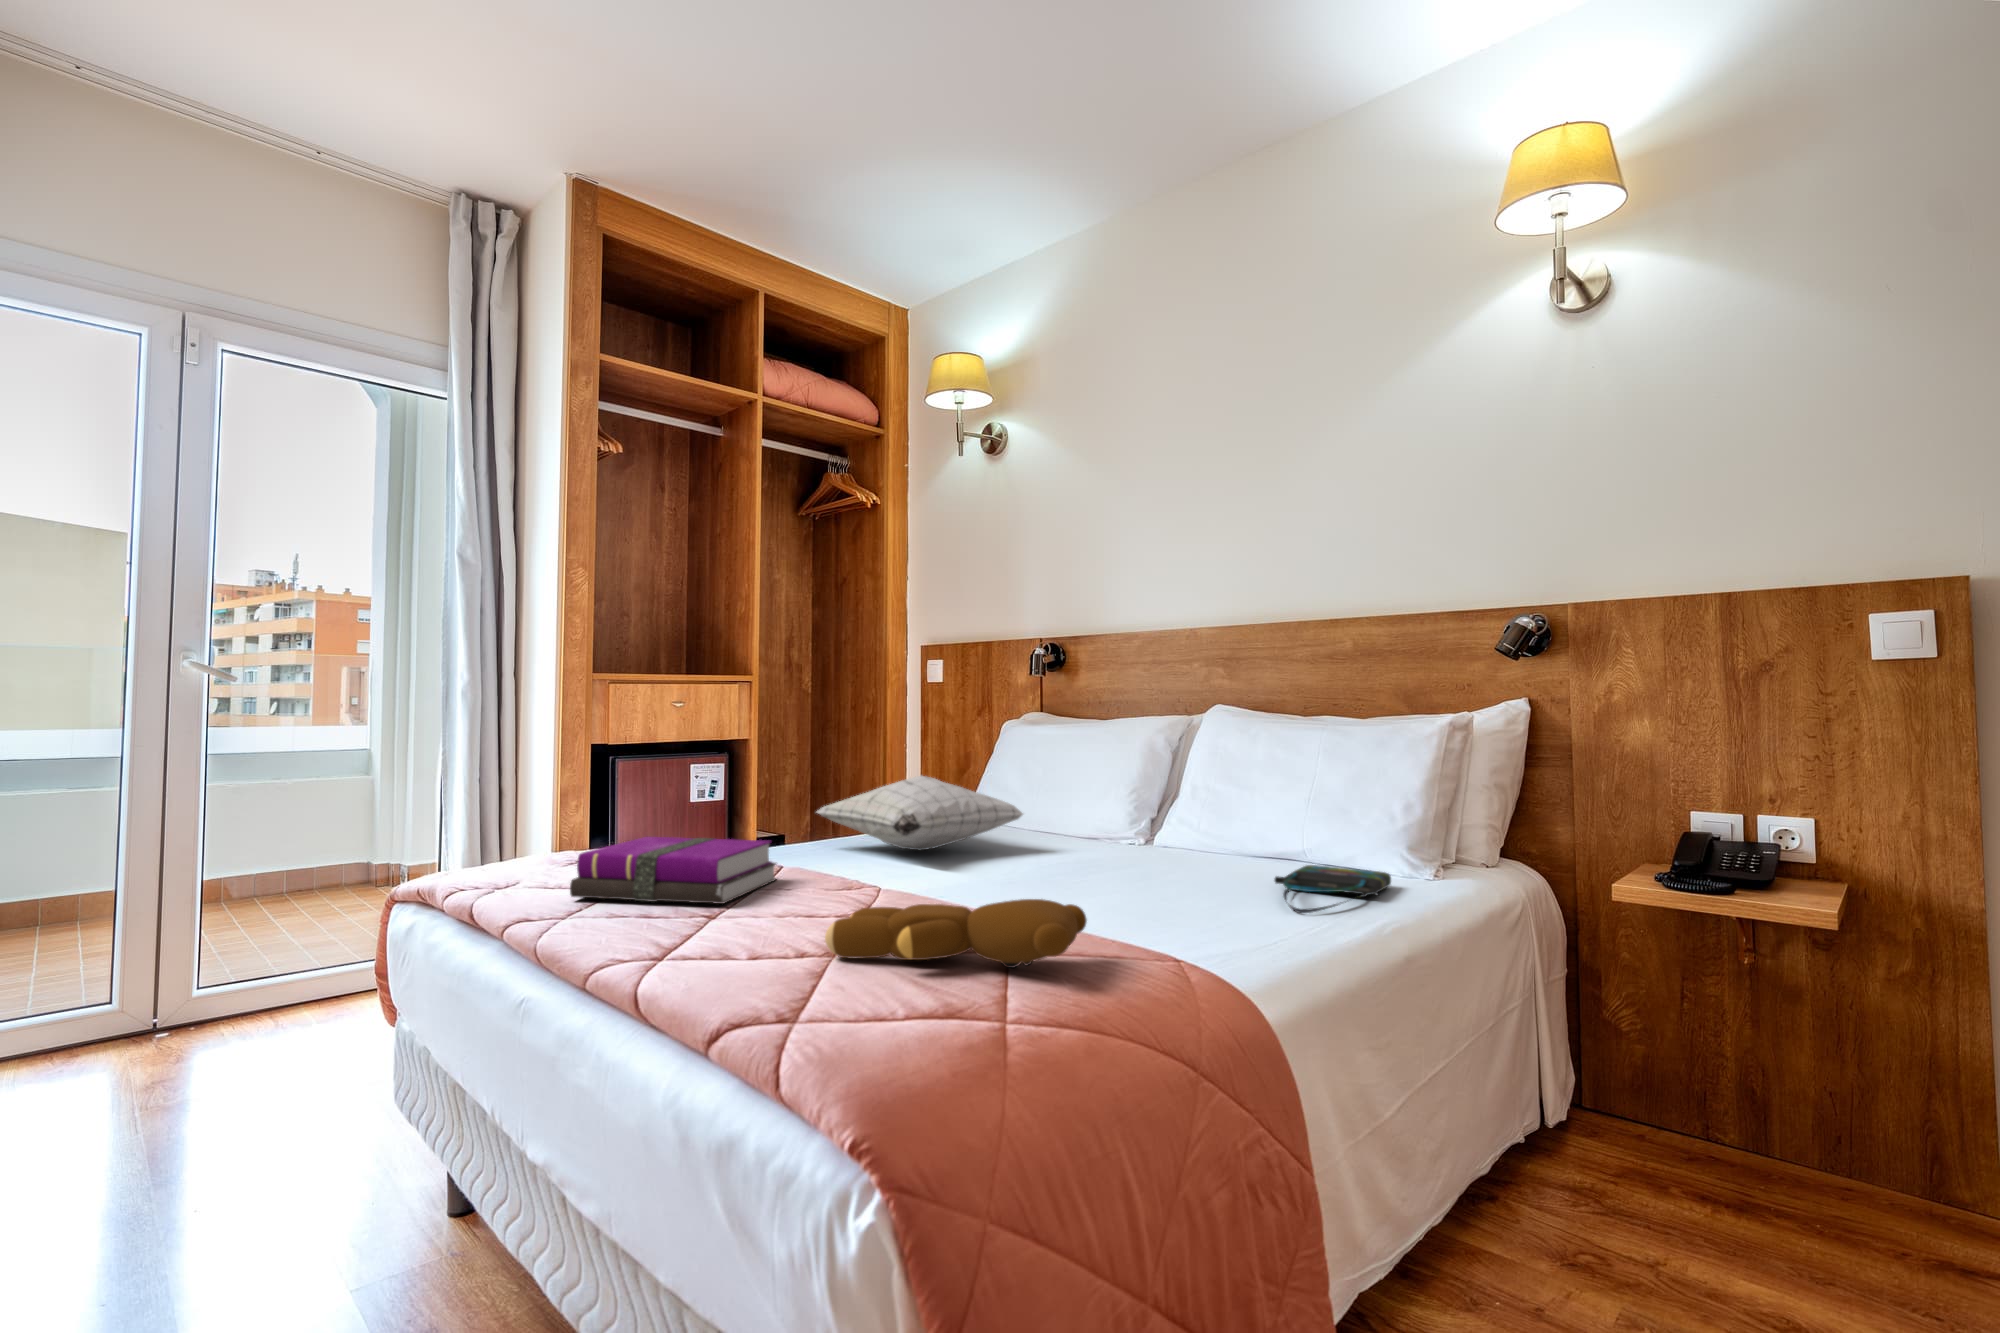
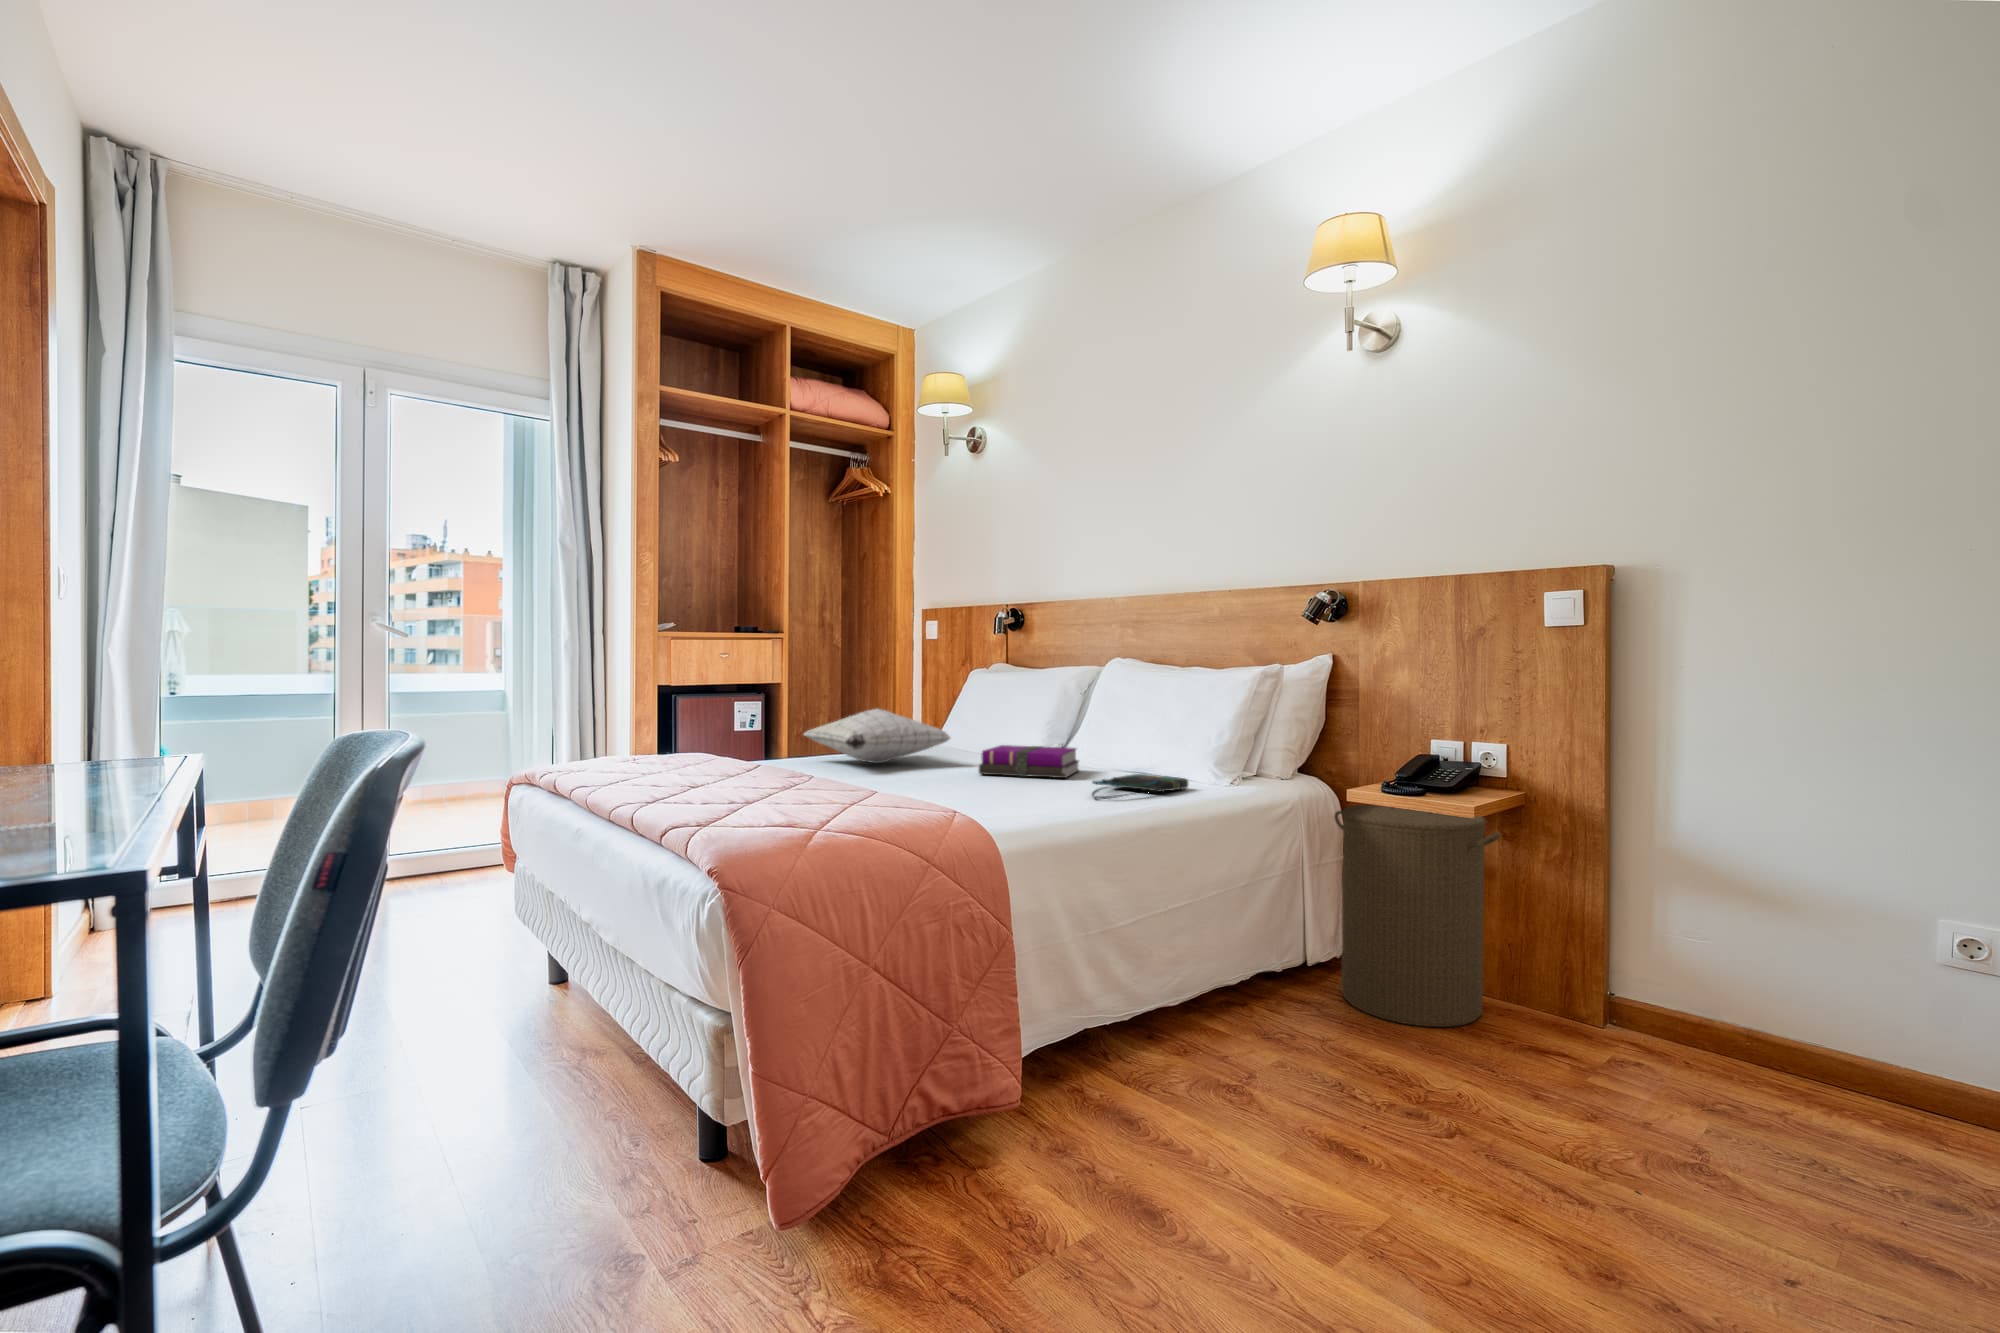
notebook: present [570,837,776,904] -> present [979,745,1079,778]
laundry hamper: none [1578,875,1857,1230] -> present [1334,804,1501,1027]
teddy bear: present [825,899,1087,968] -> none [748,770,899,809]

